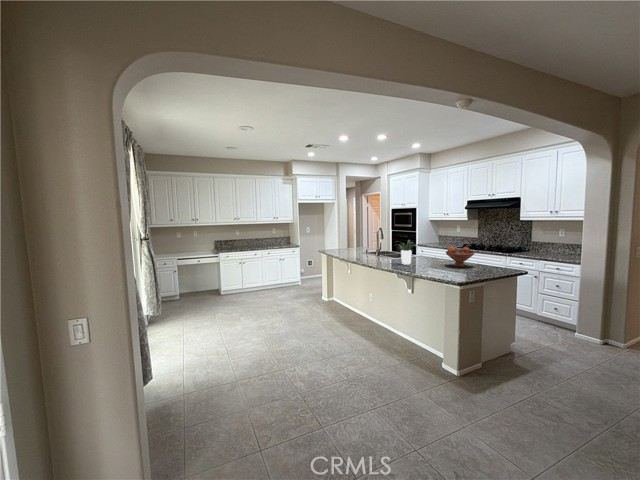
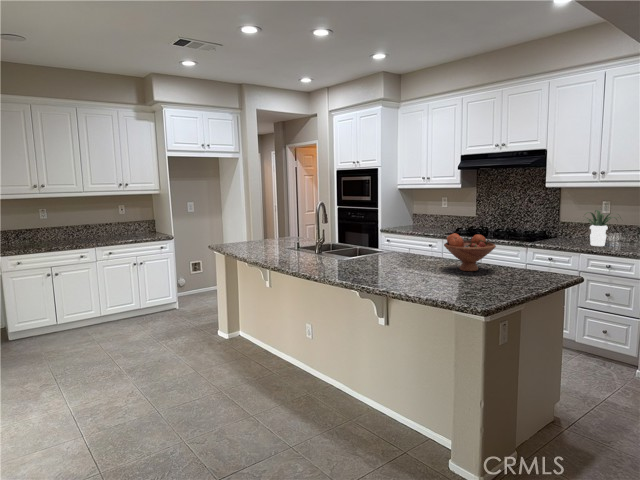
potted plant: present [400,240,416,264] -> present [585,210,619,246]

